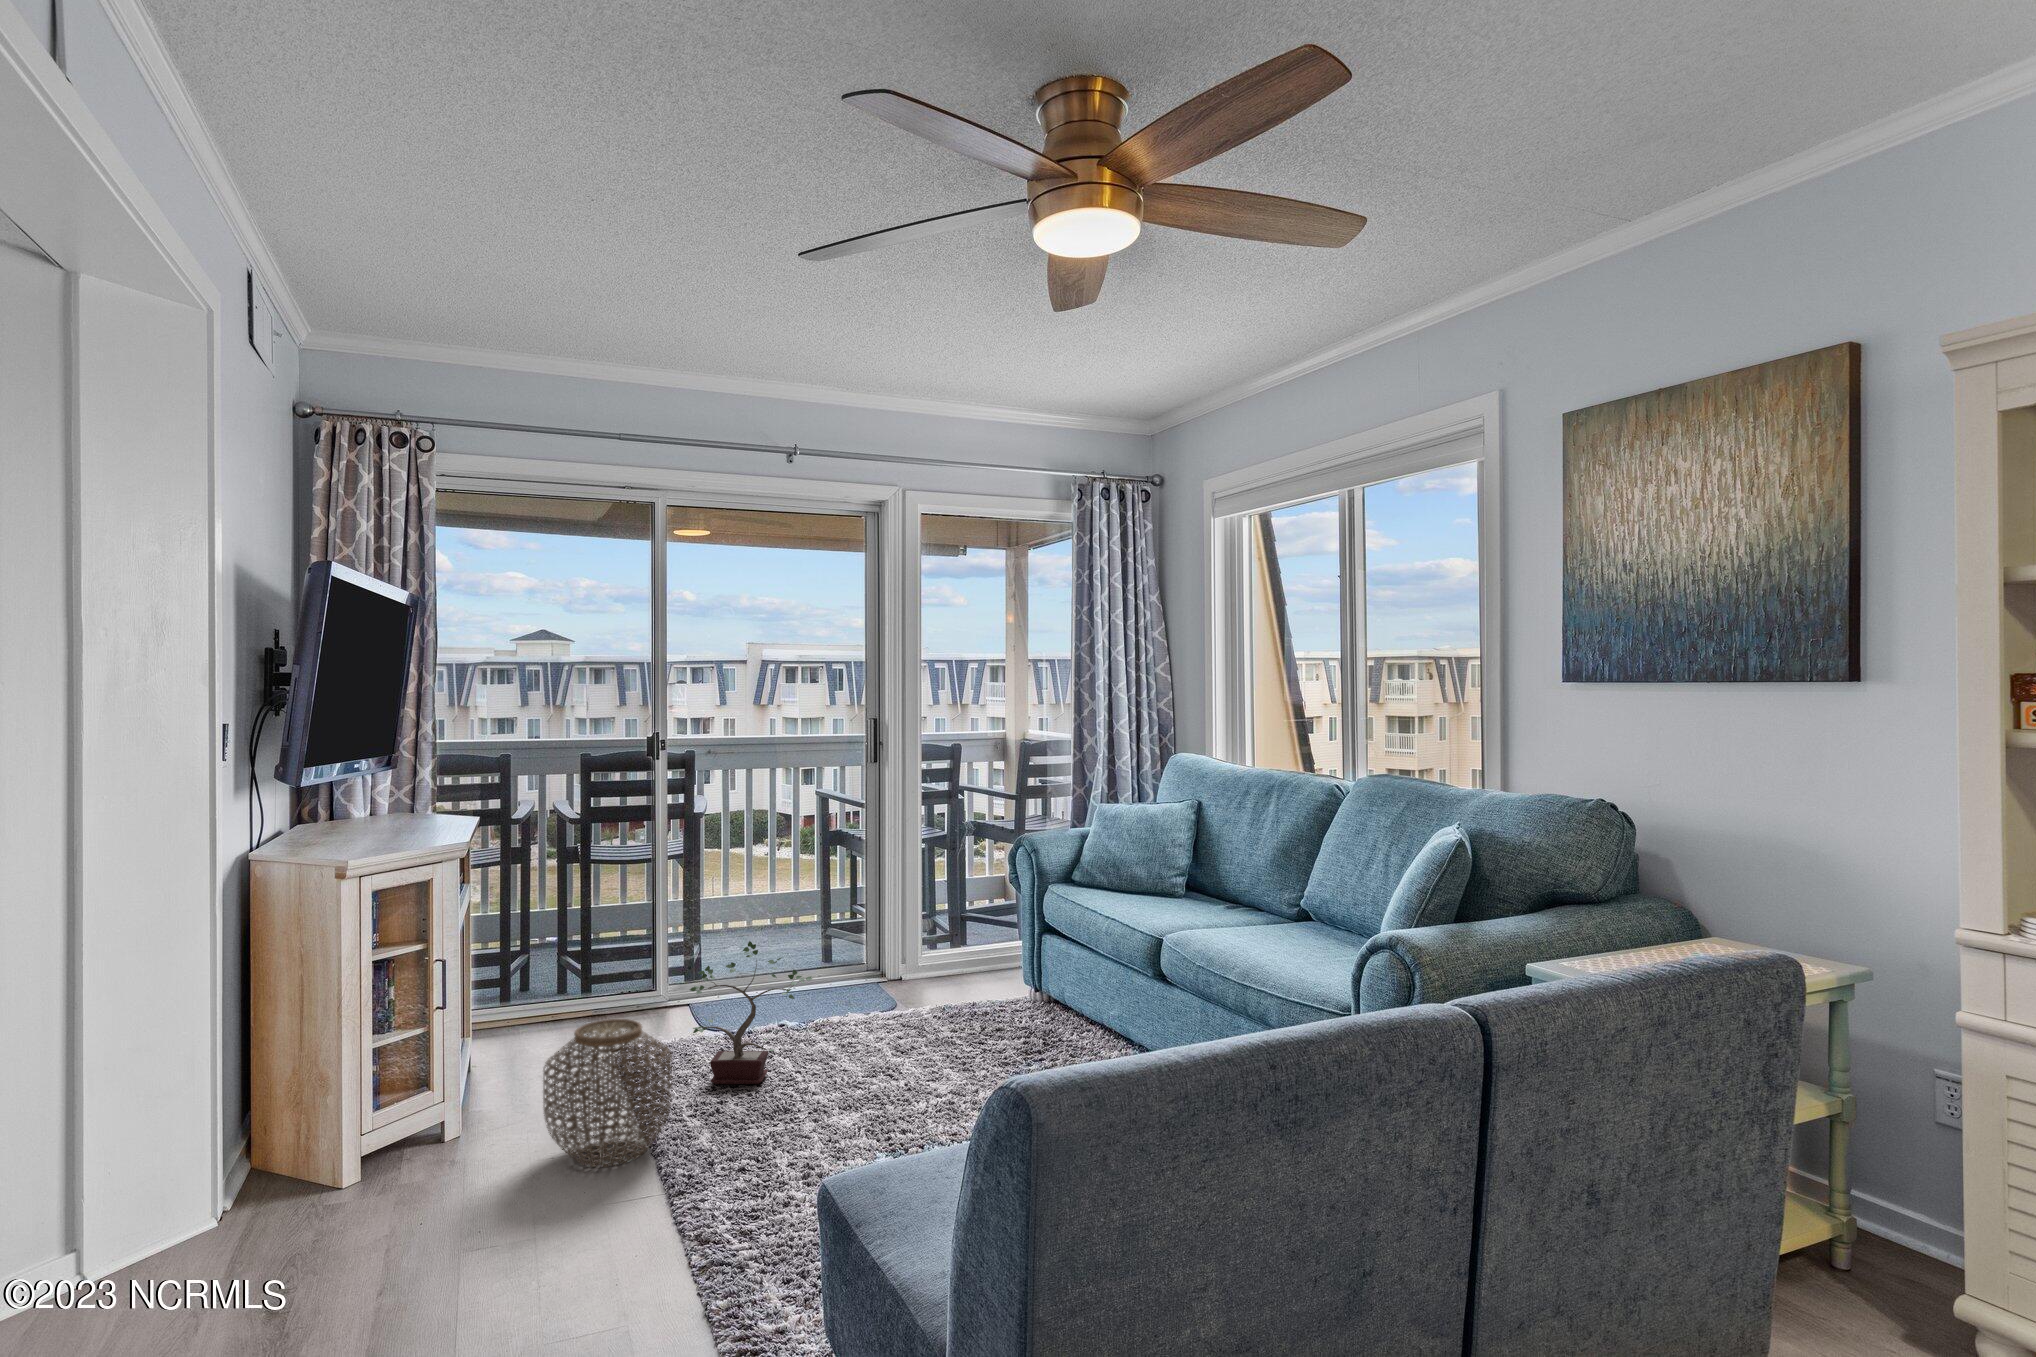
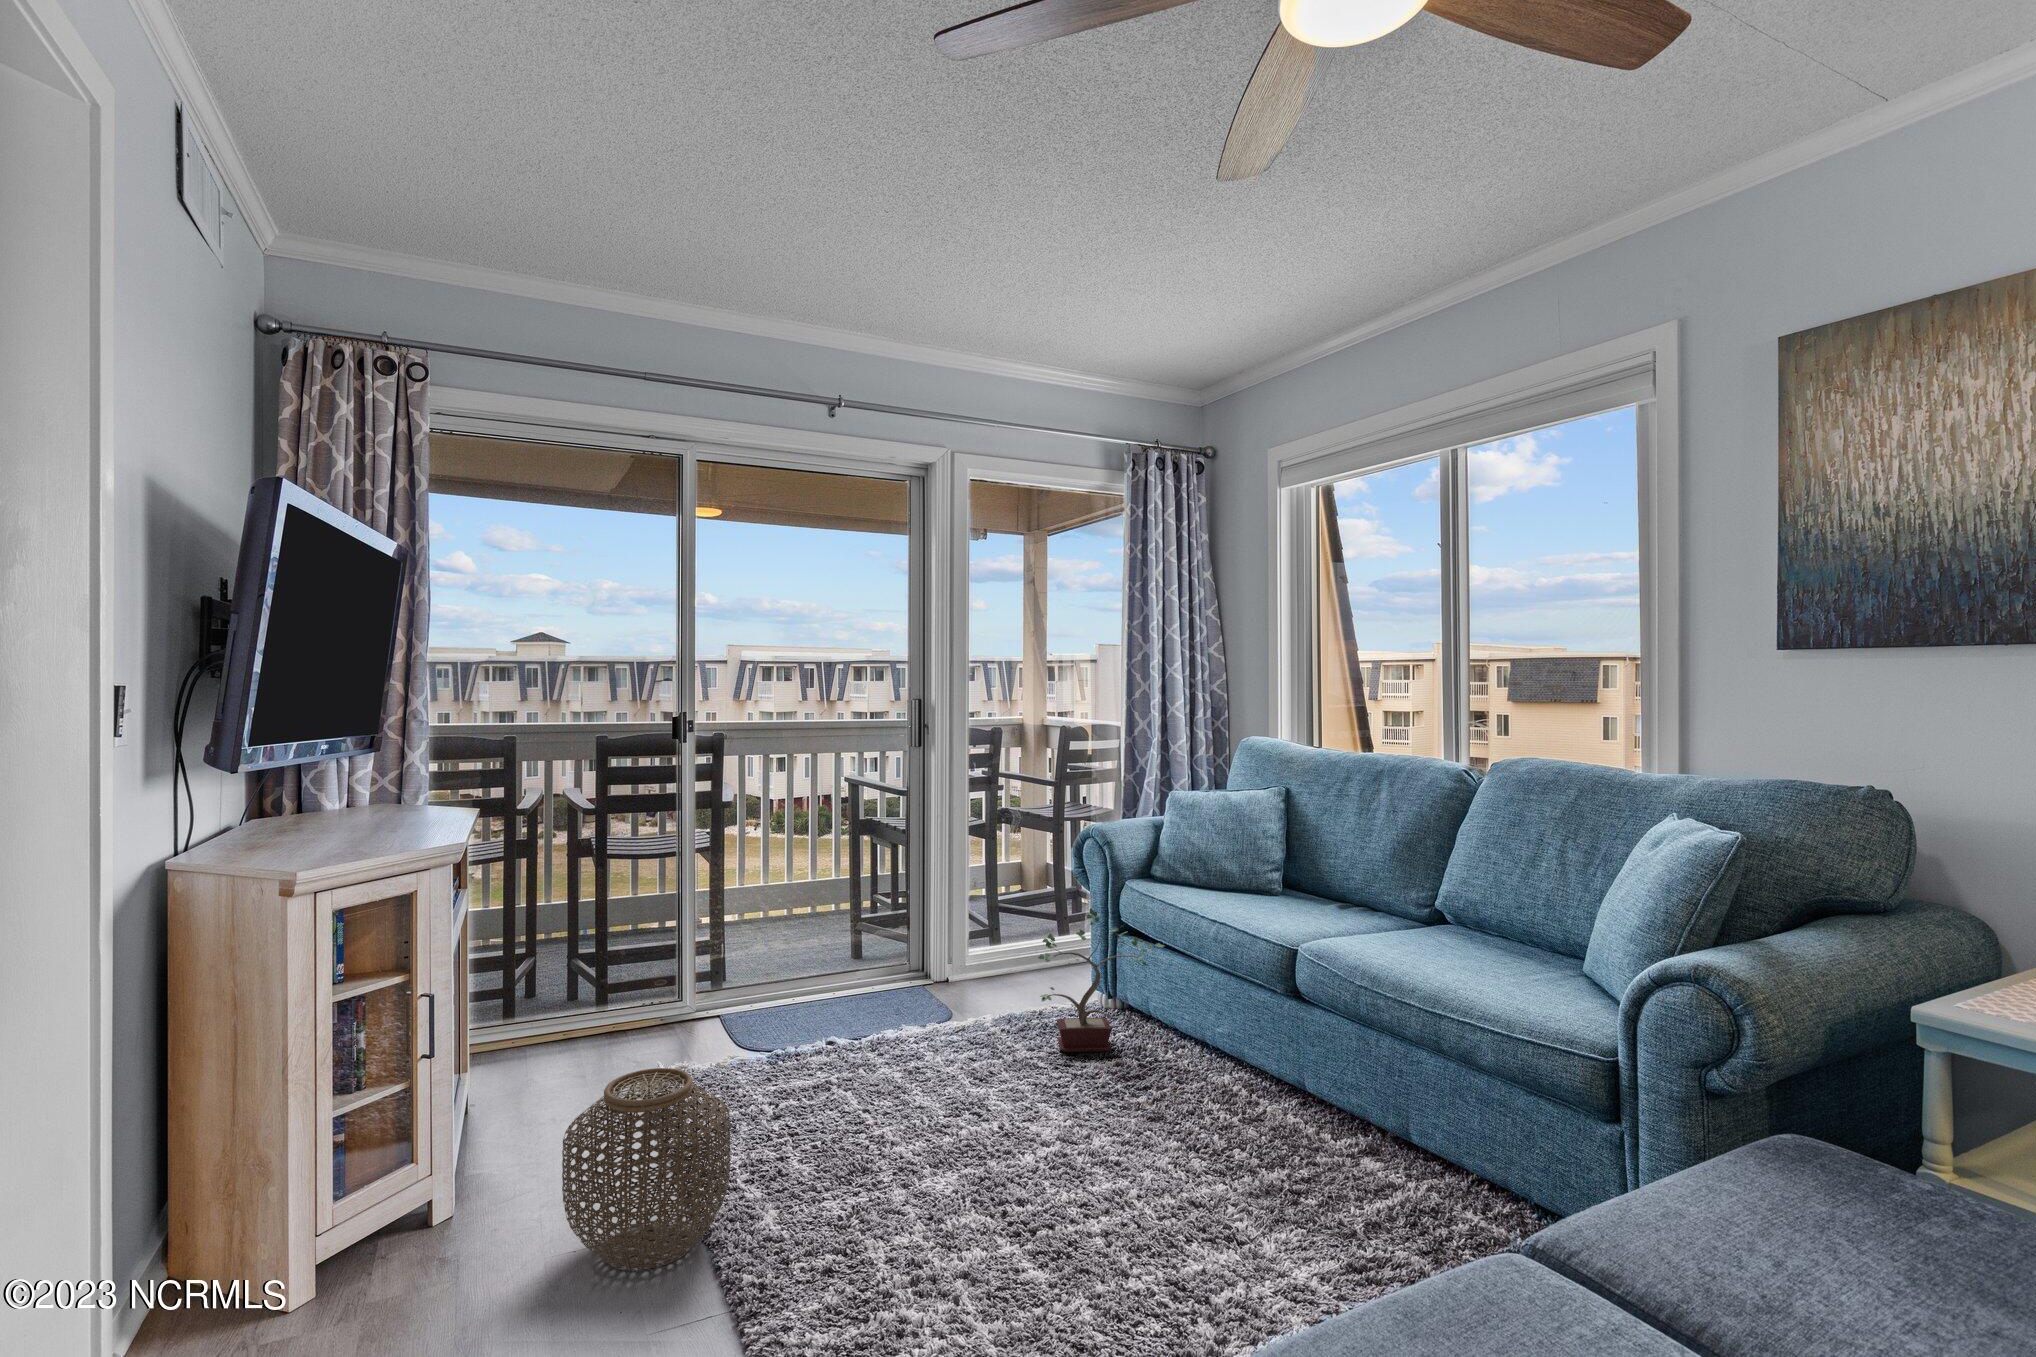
potted plant: present [690,941,812,1084] -> present [1038,909,1164,1052]

